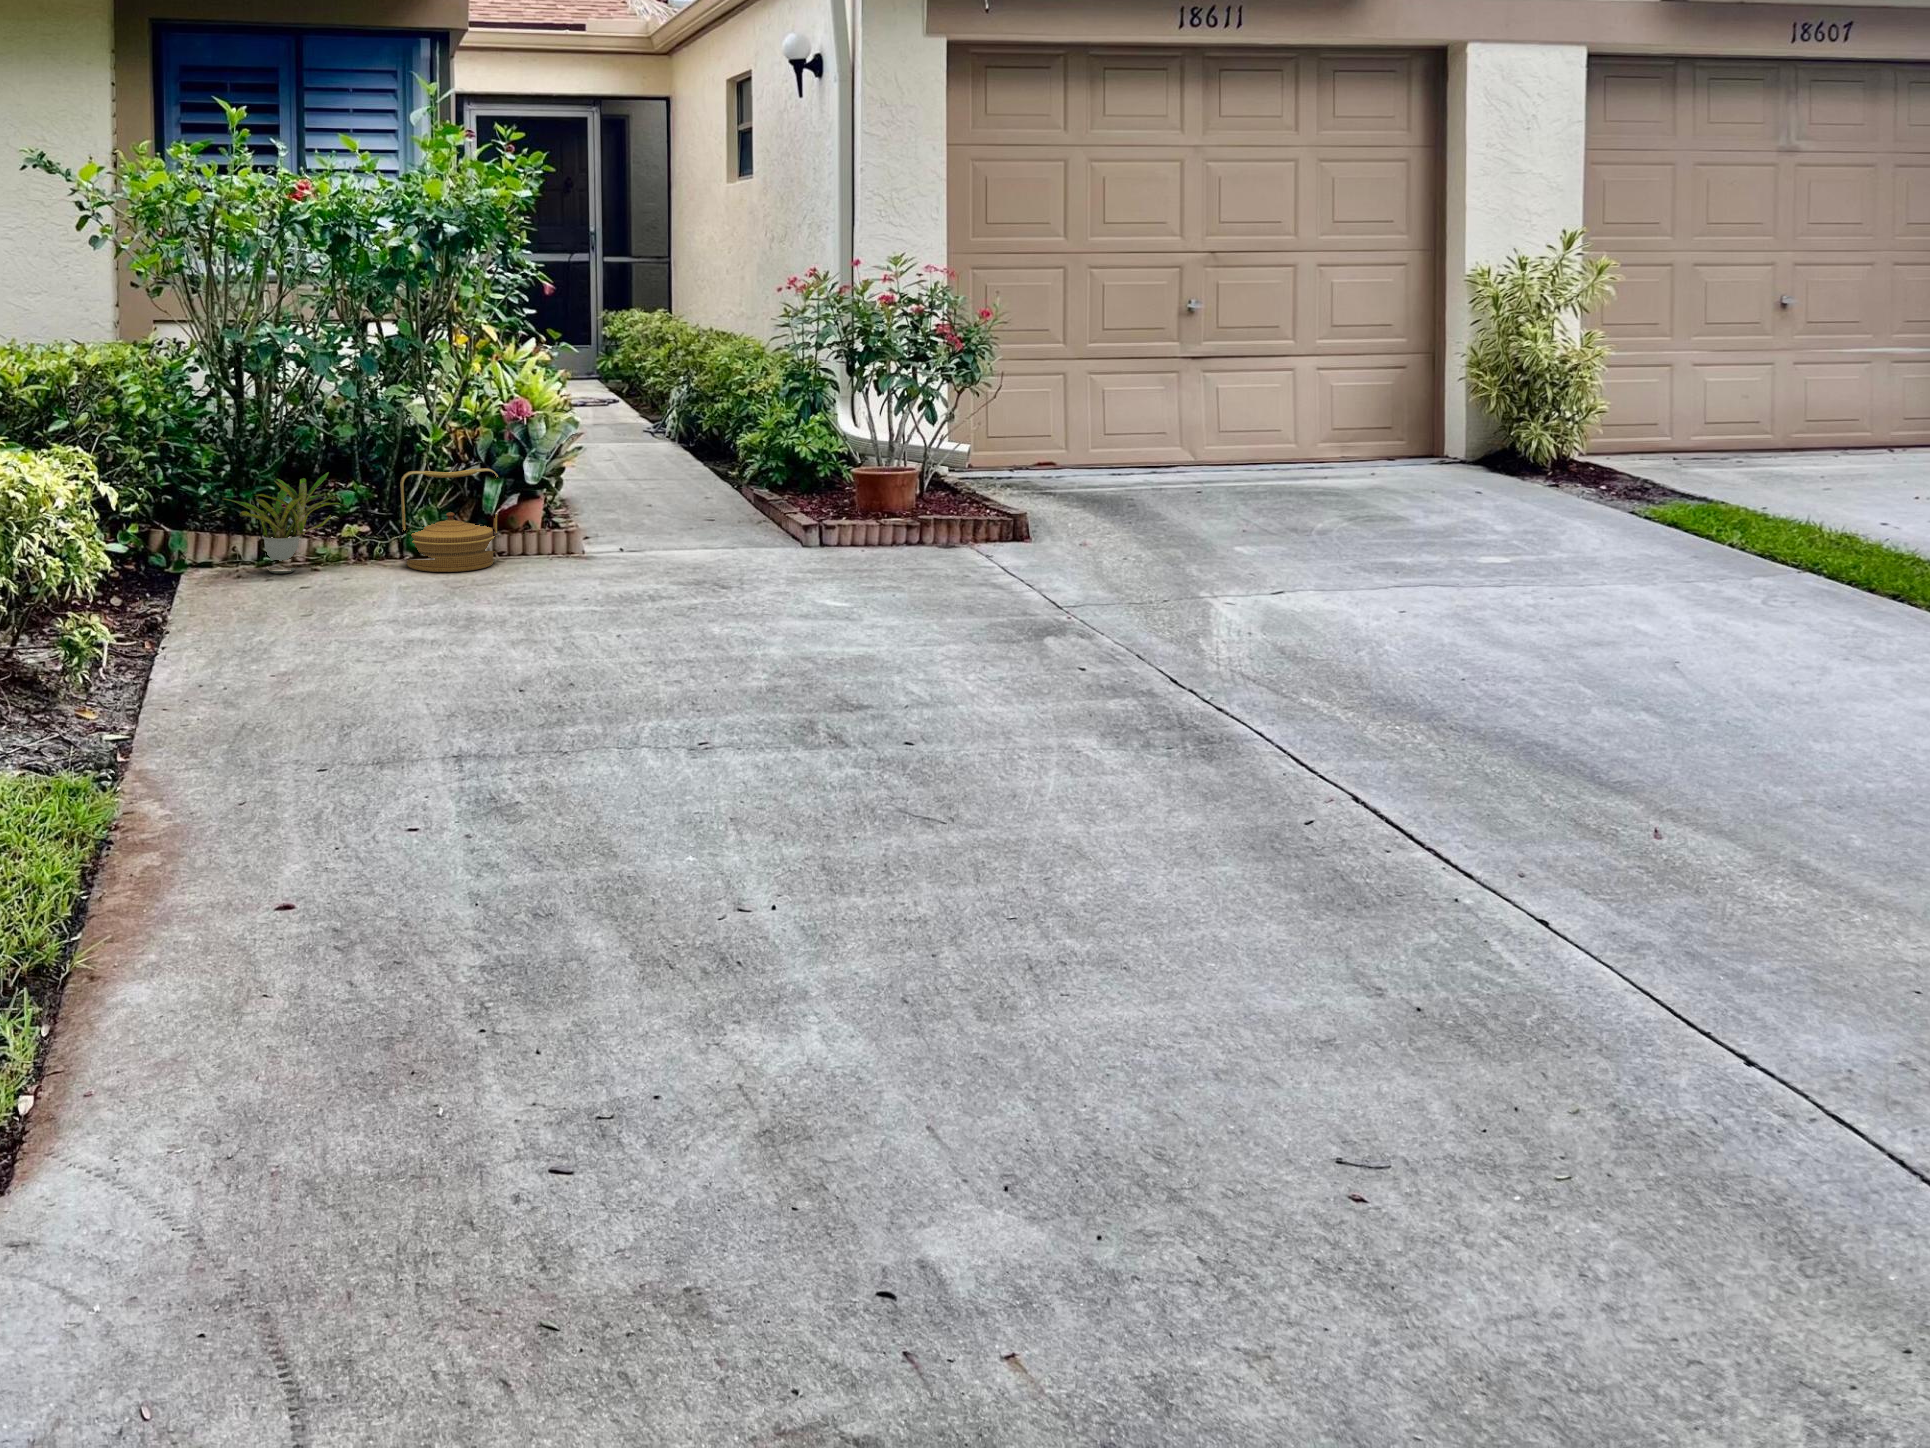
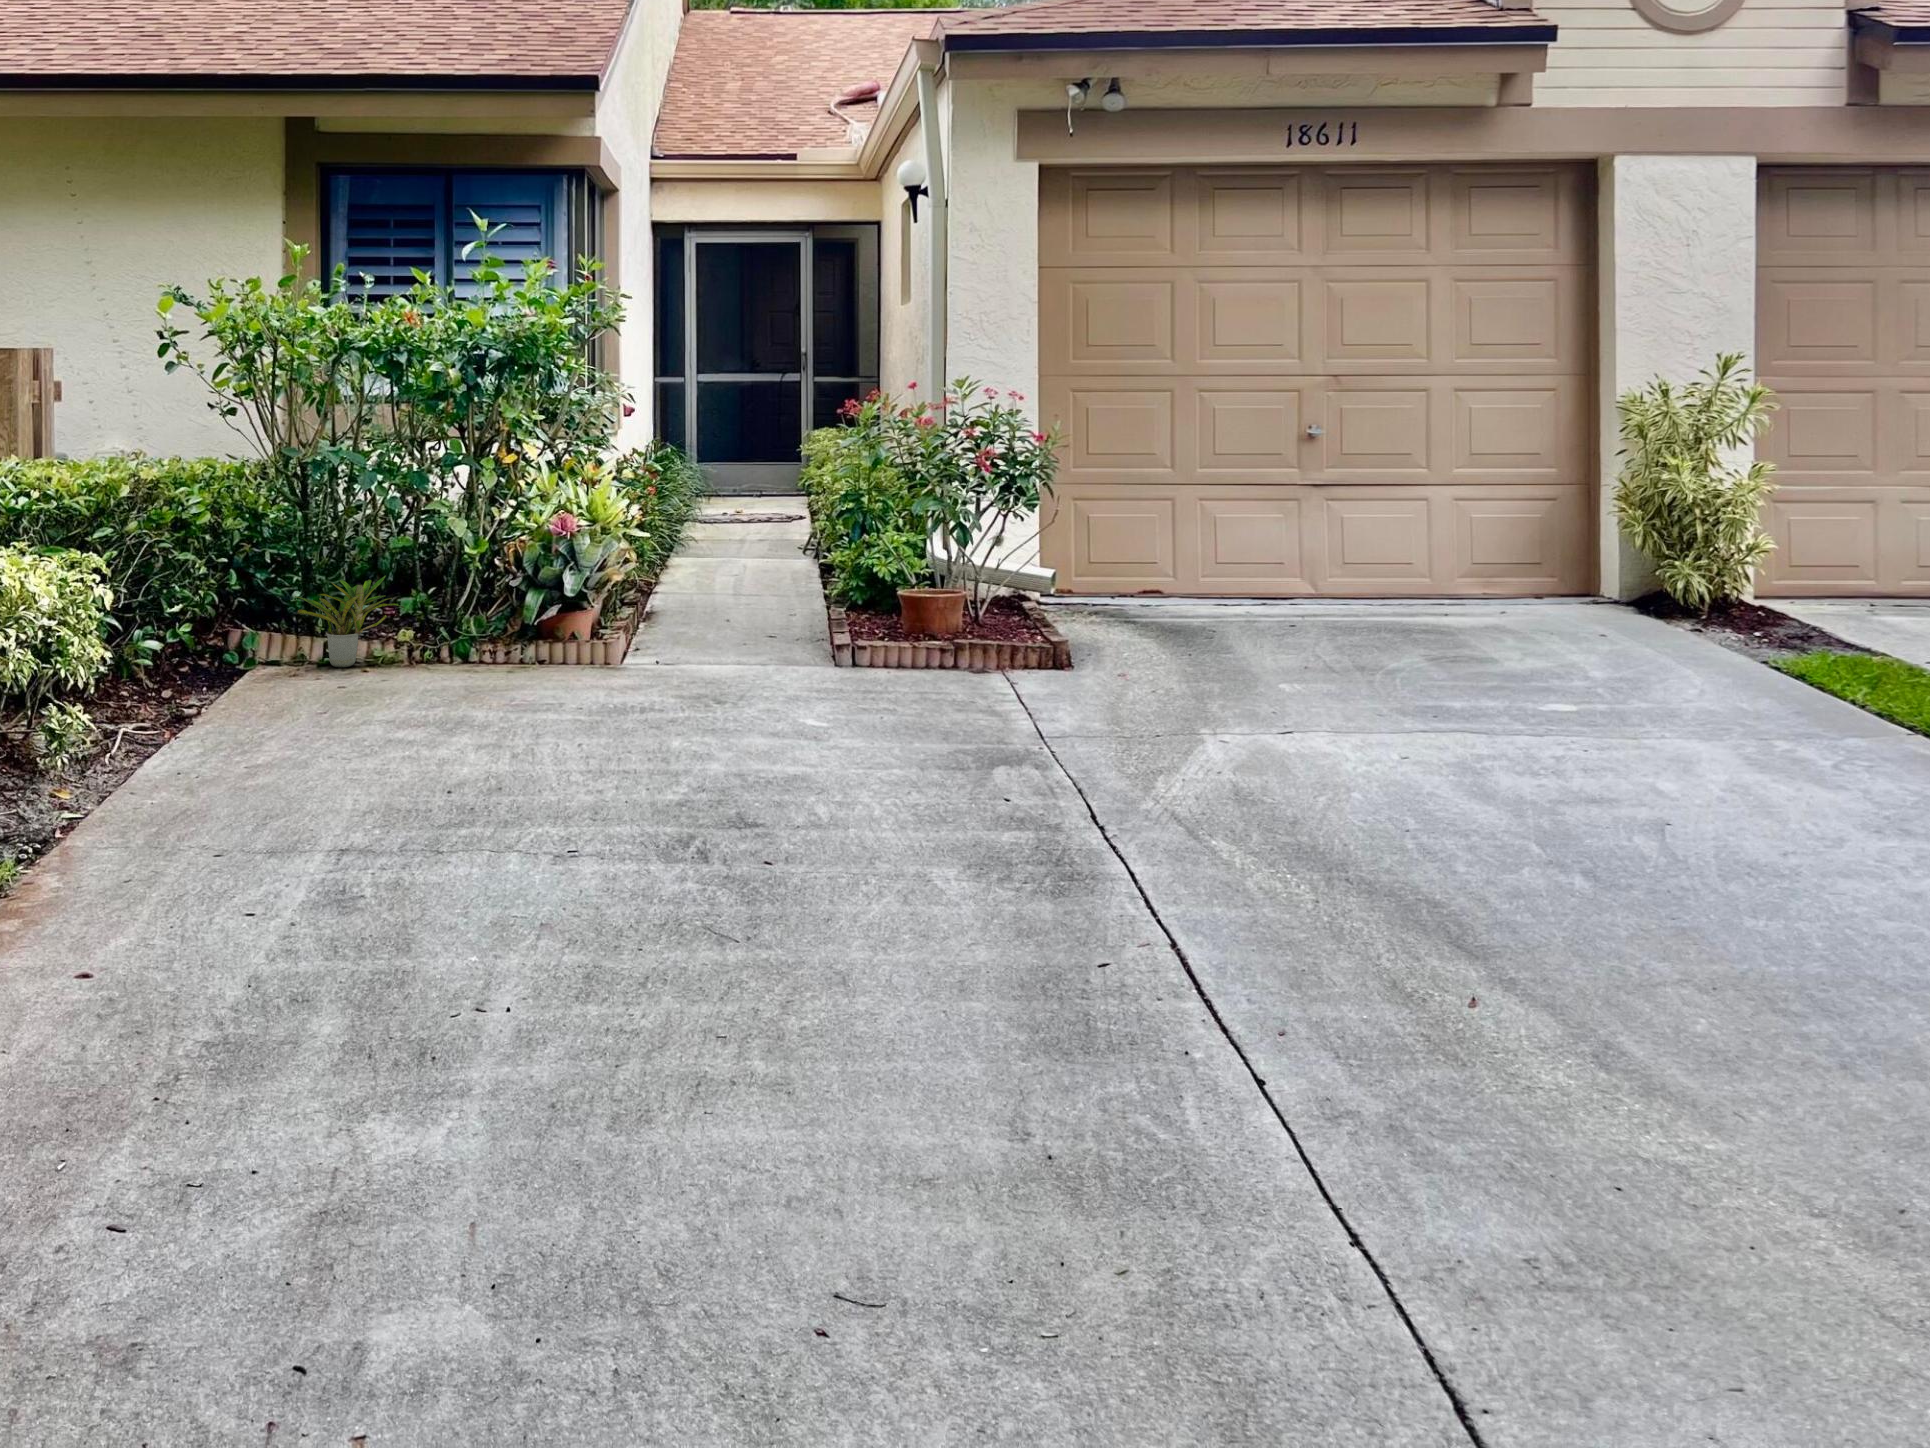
woven basket: present [400,468,498,572] -> none [449,577,540,674]

